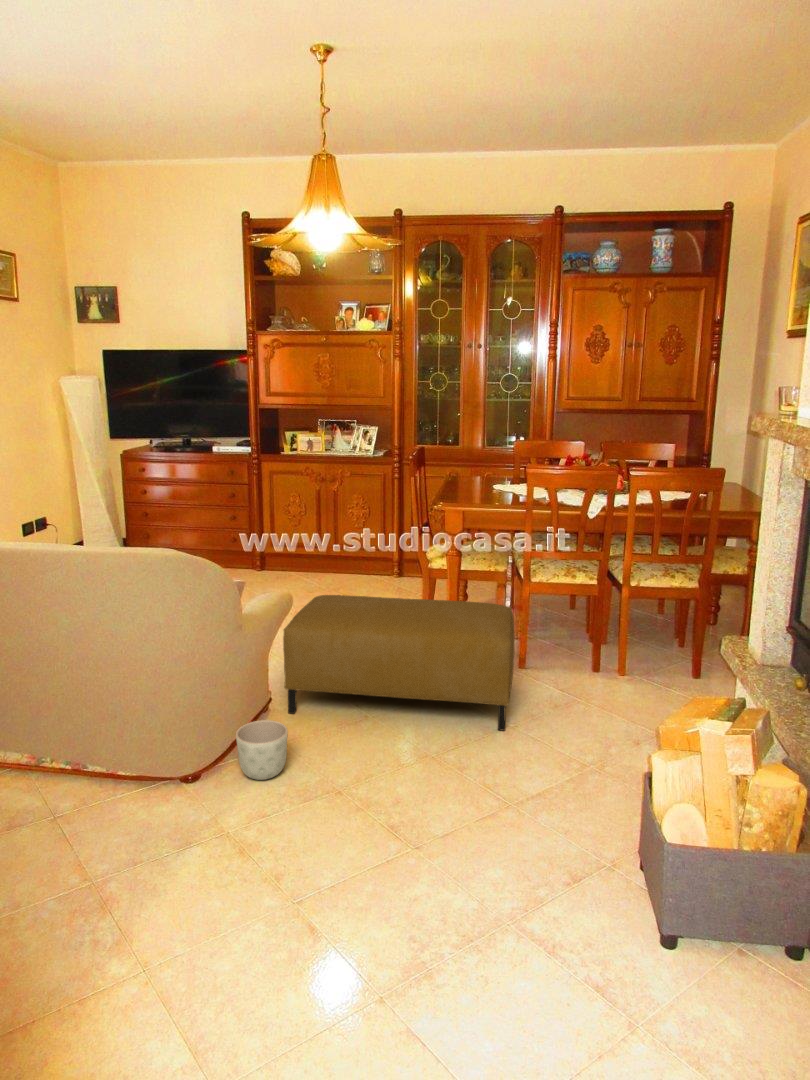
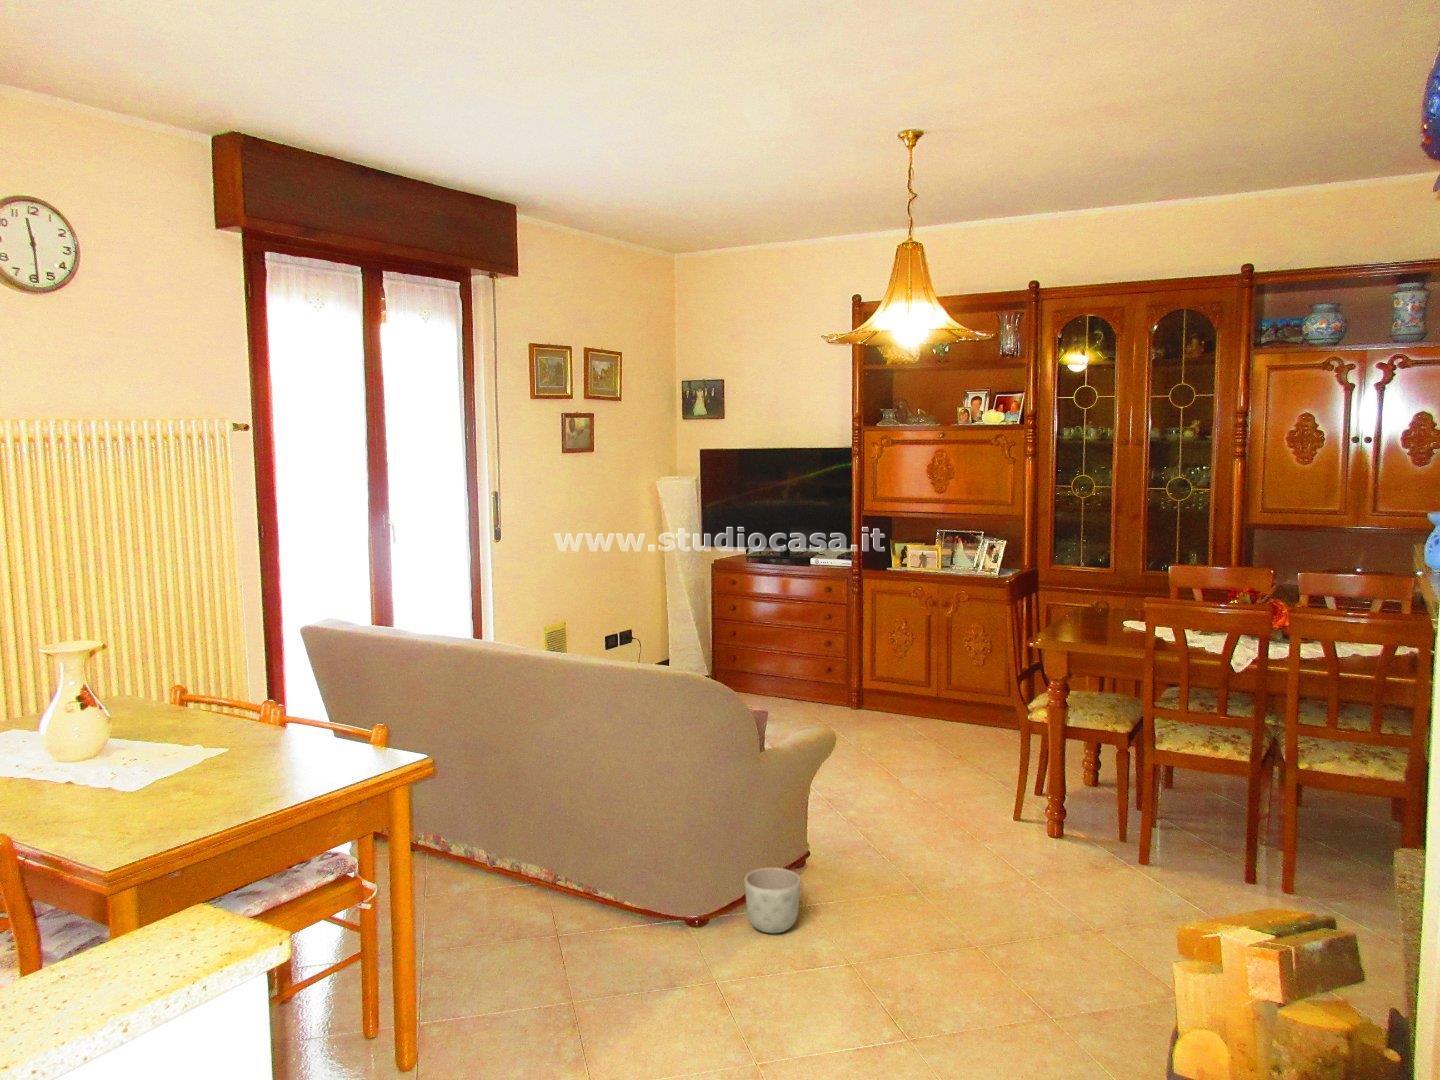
ottoman: present [283,595,514,730] -> none [820,741,1116,932]

